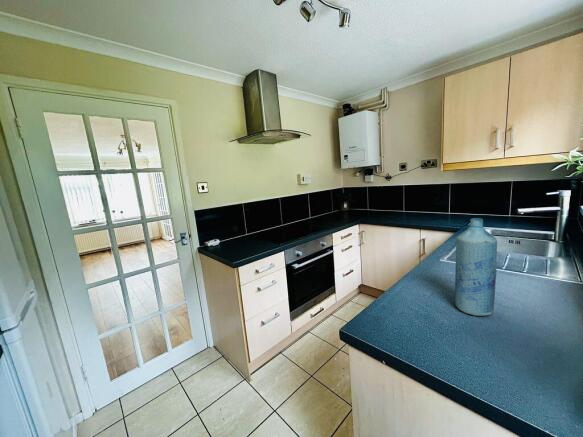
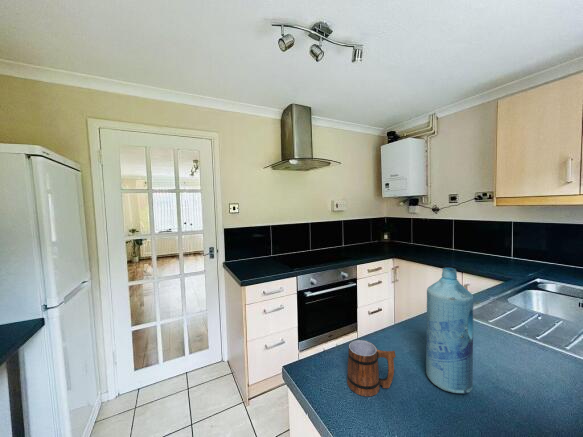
mug: none [402,290,446,334] -> present [347,340,396,396]

